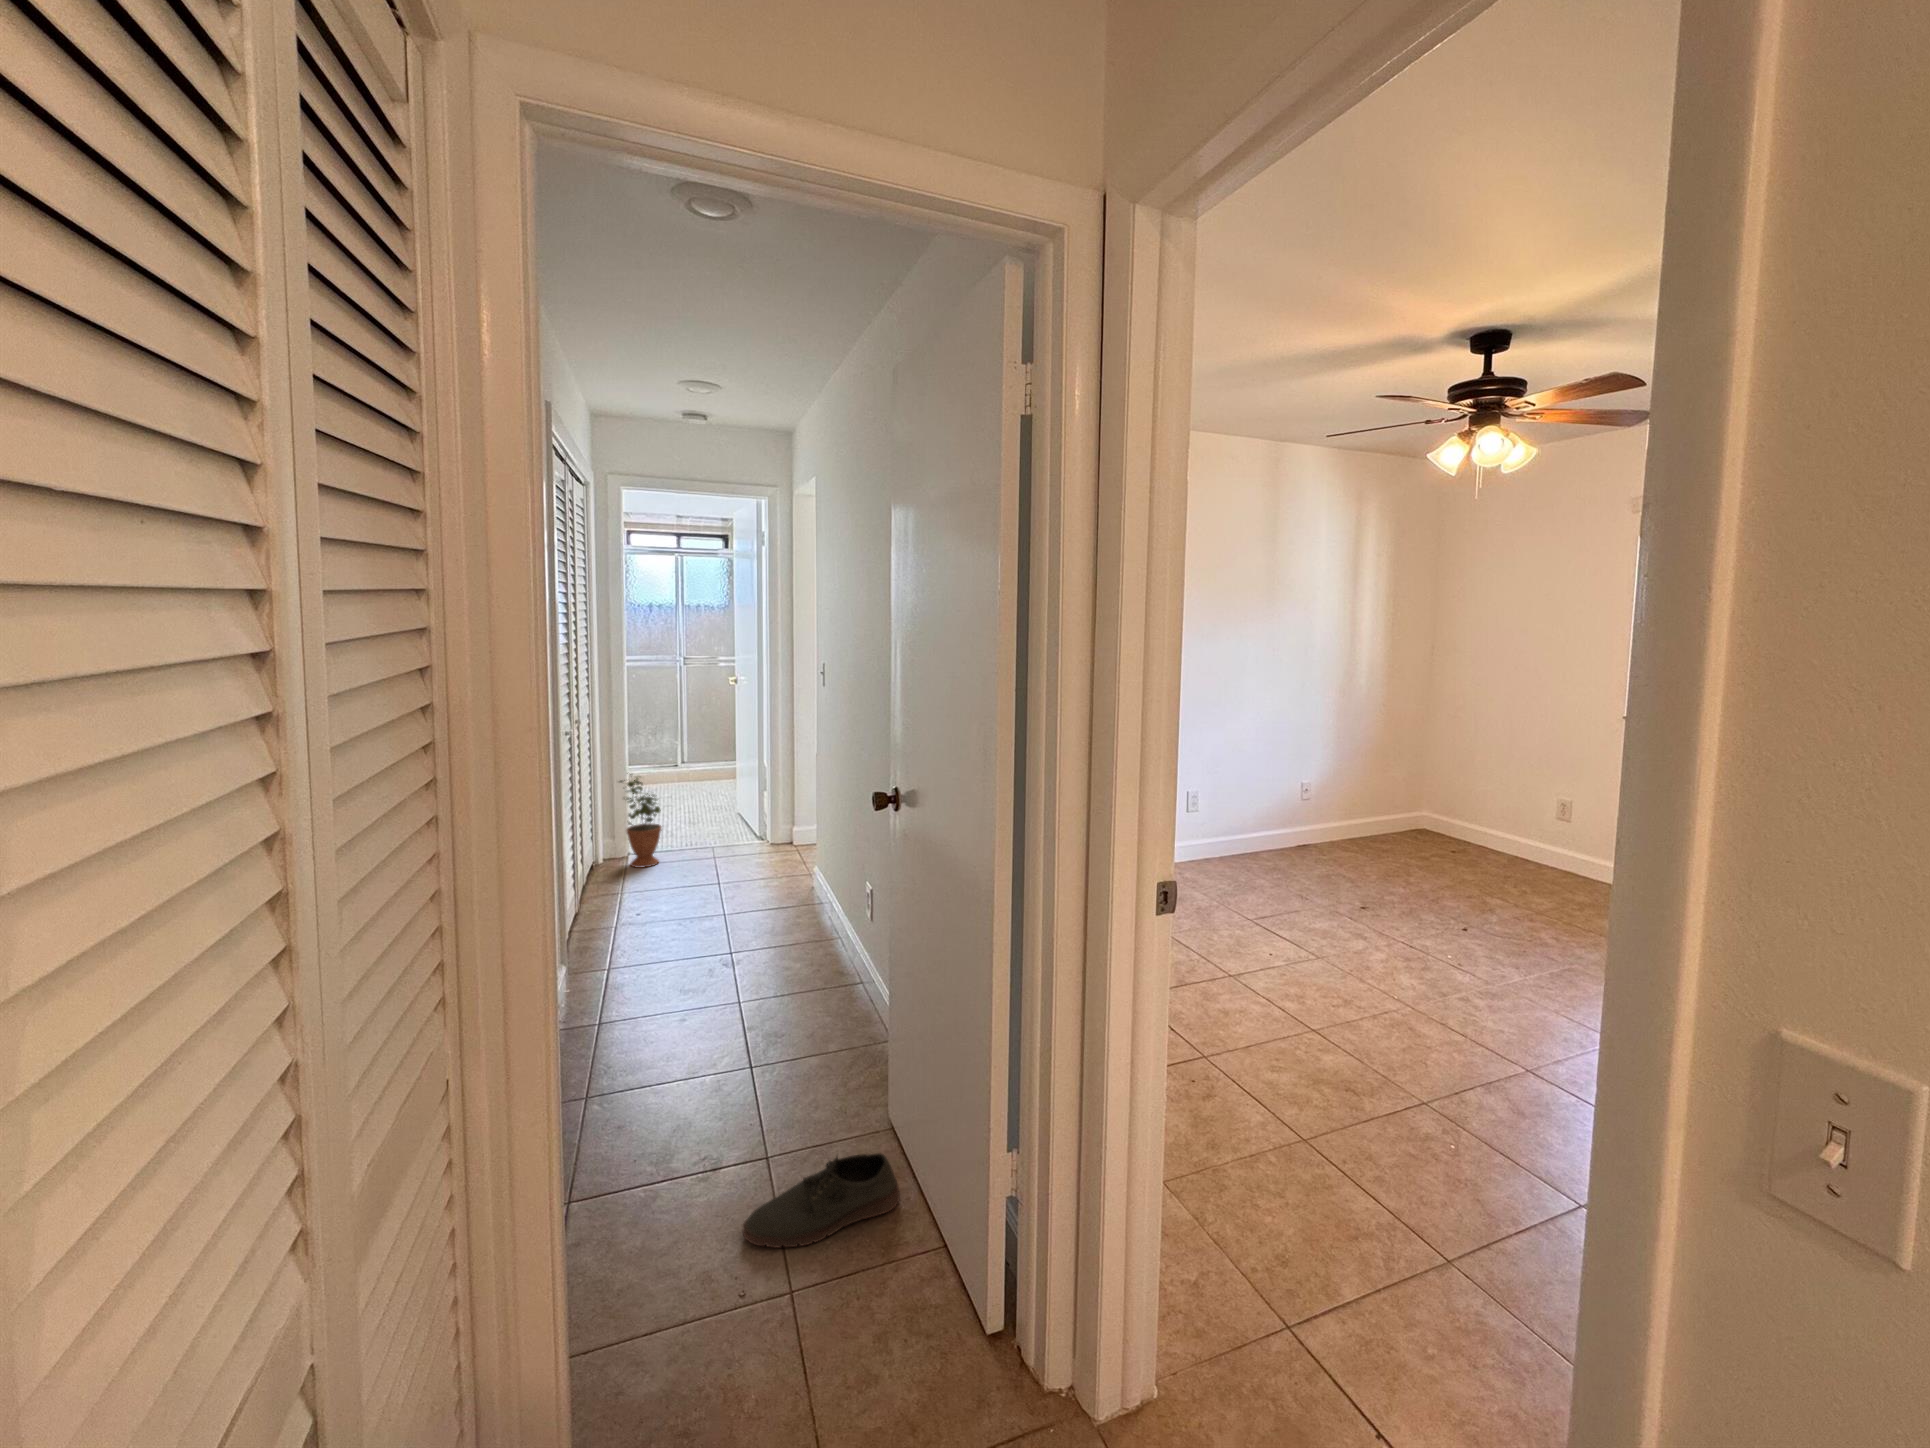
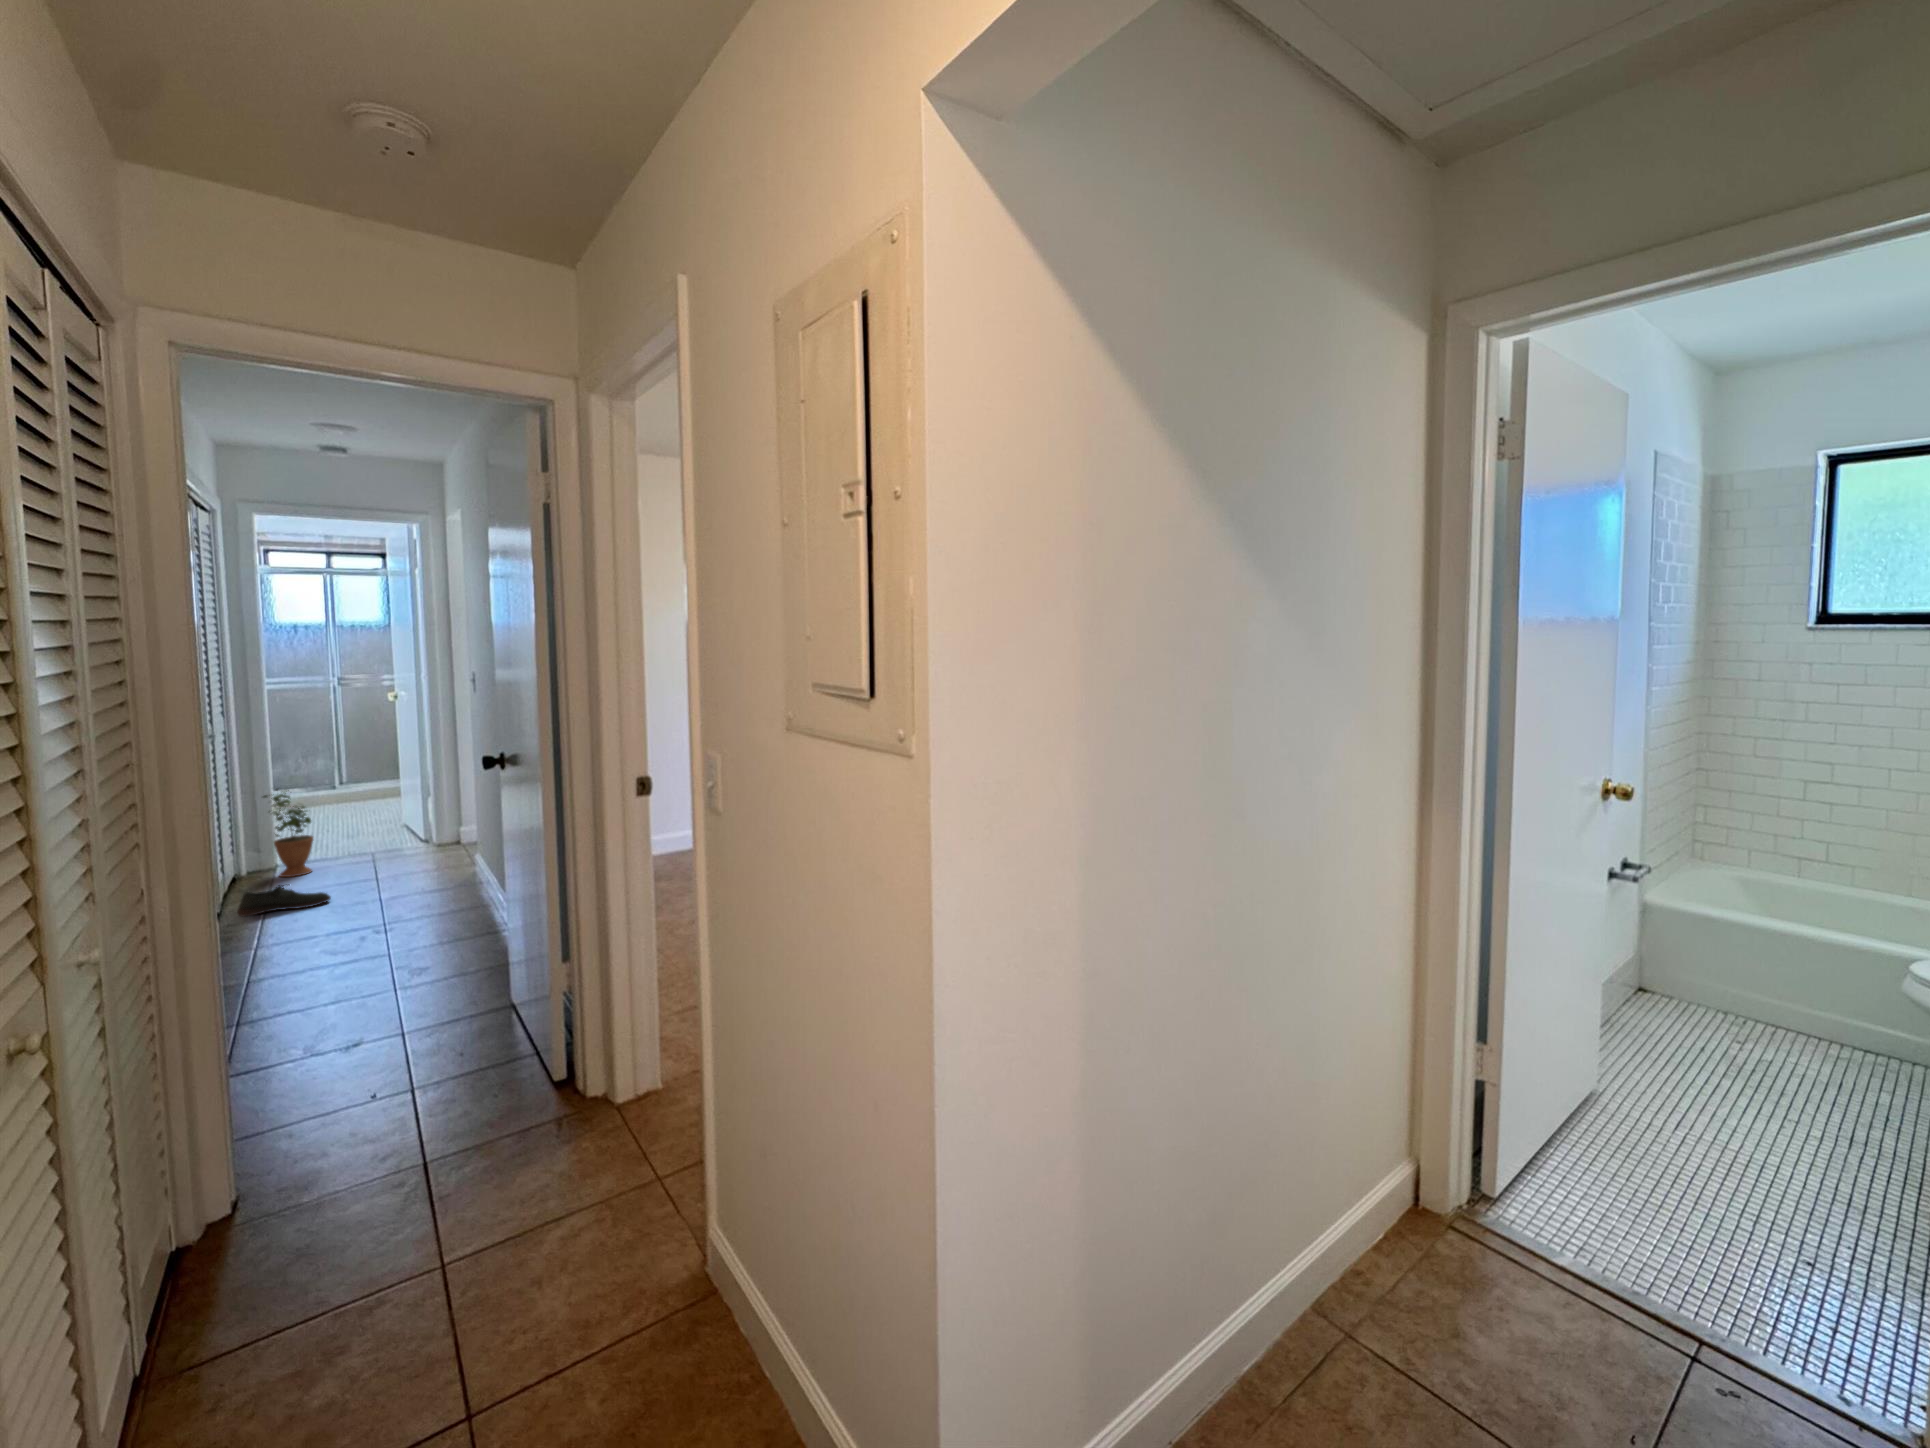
shoe: present [742,1153,900,1248] -> present [237,885,331,917]

